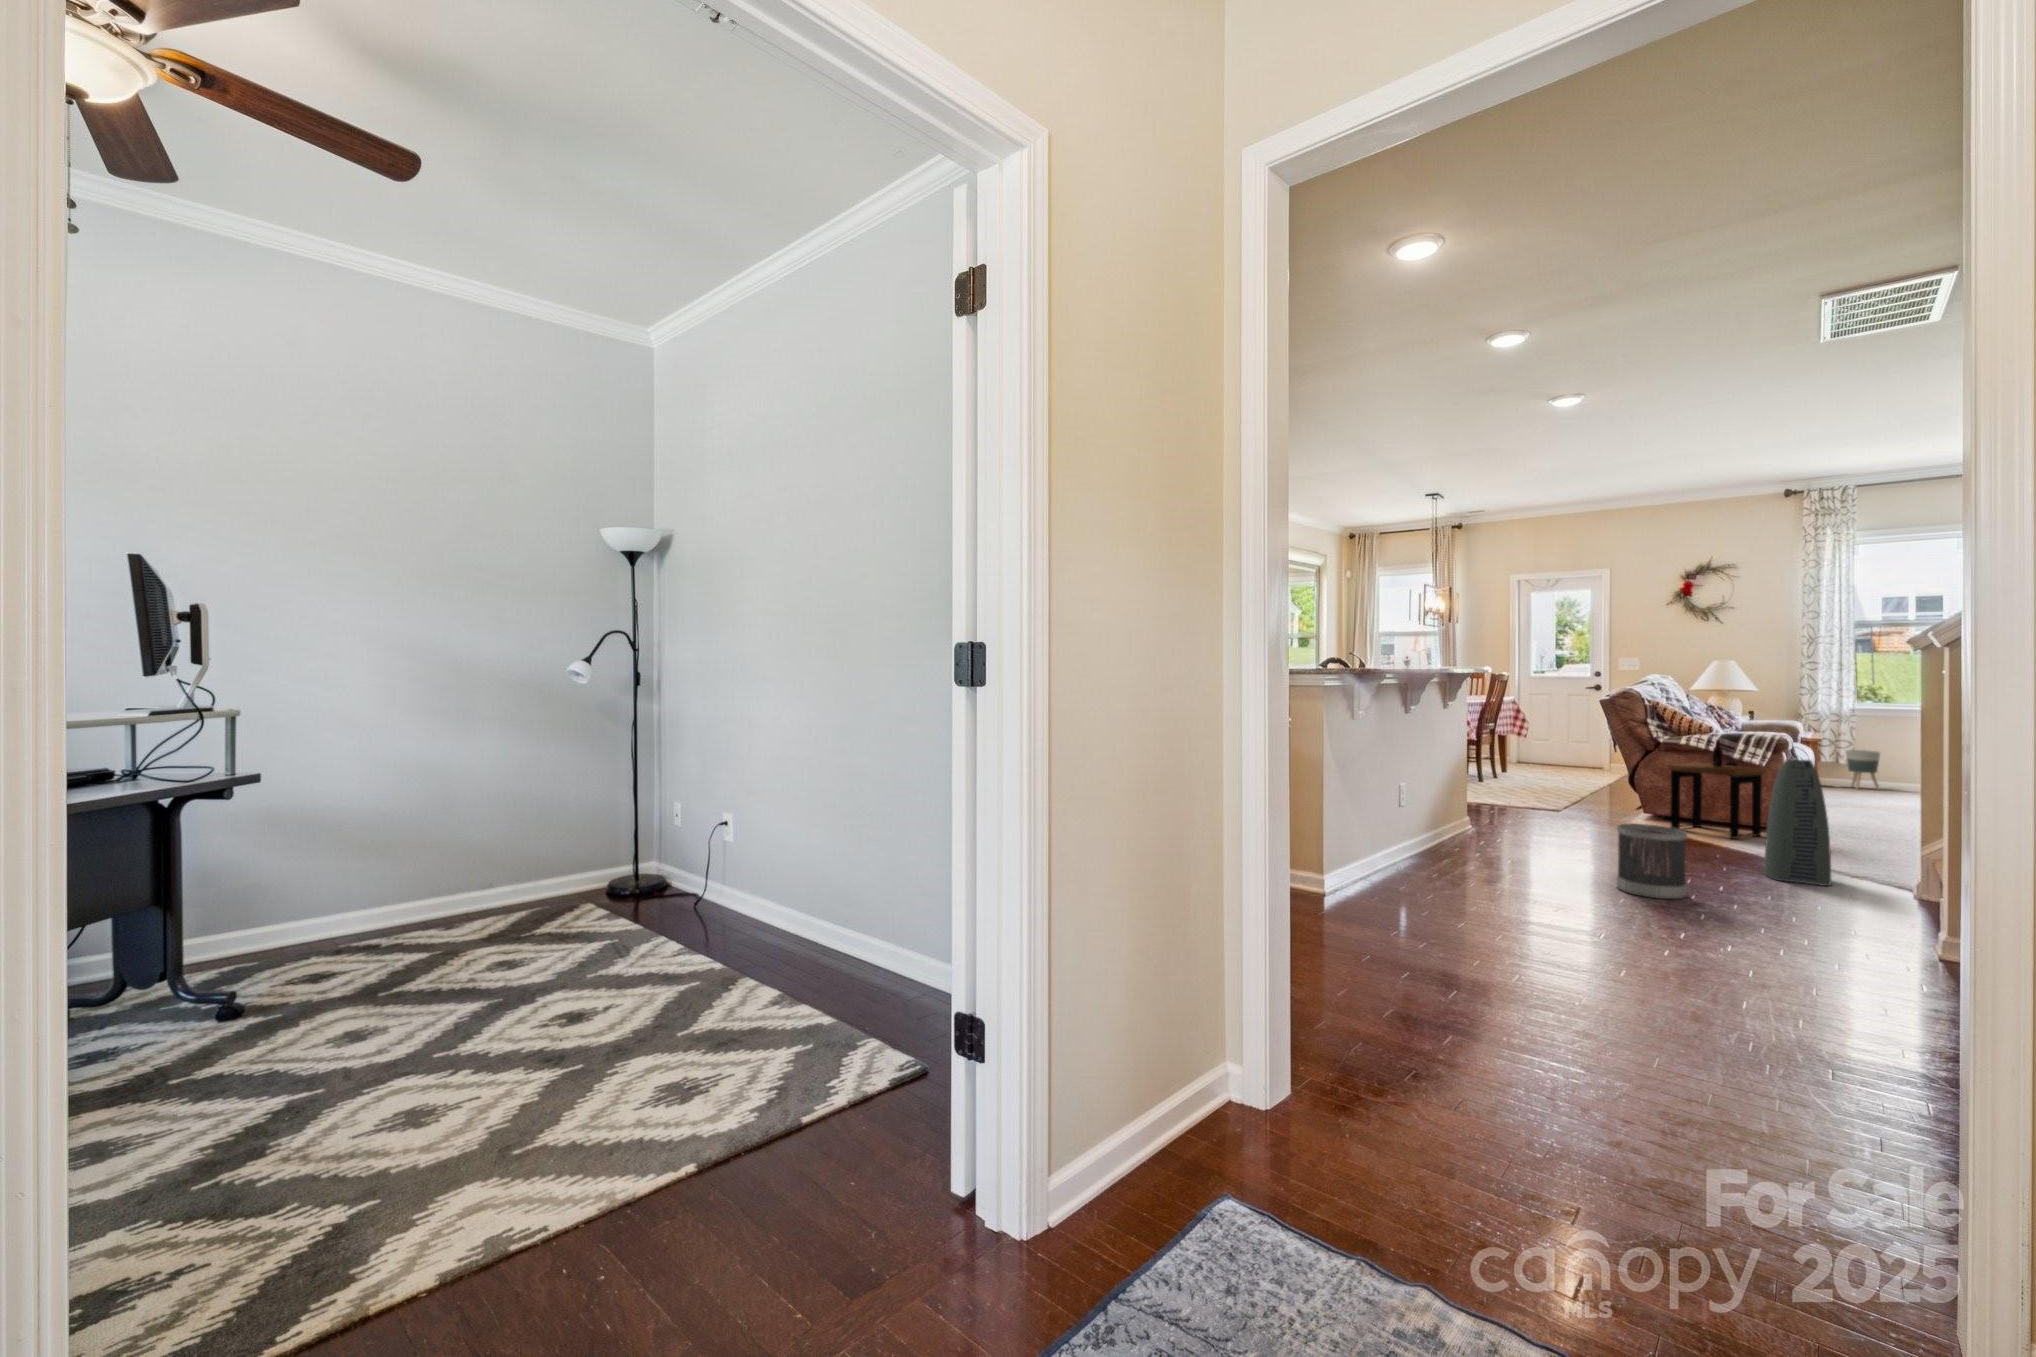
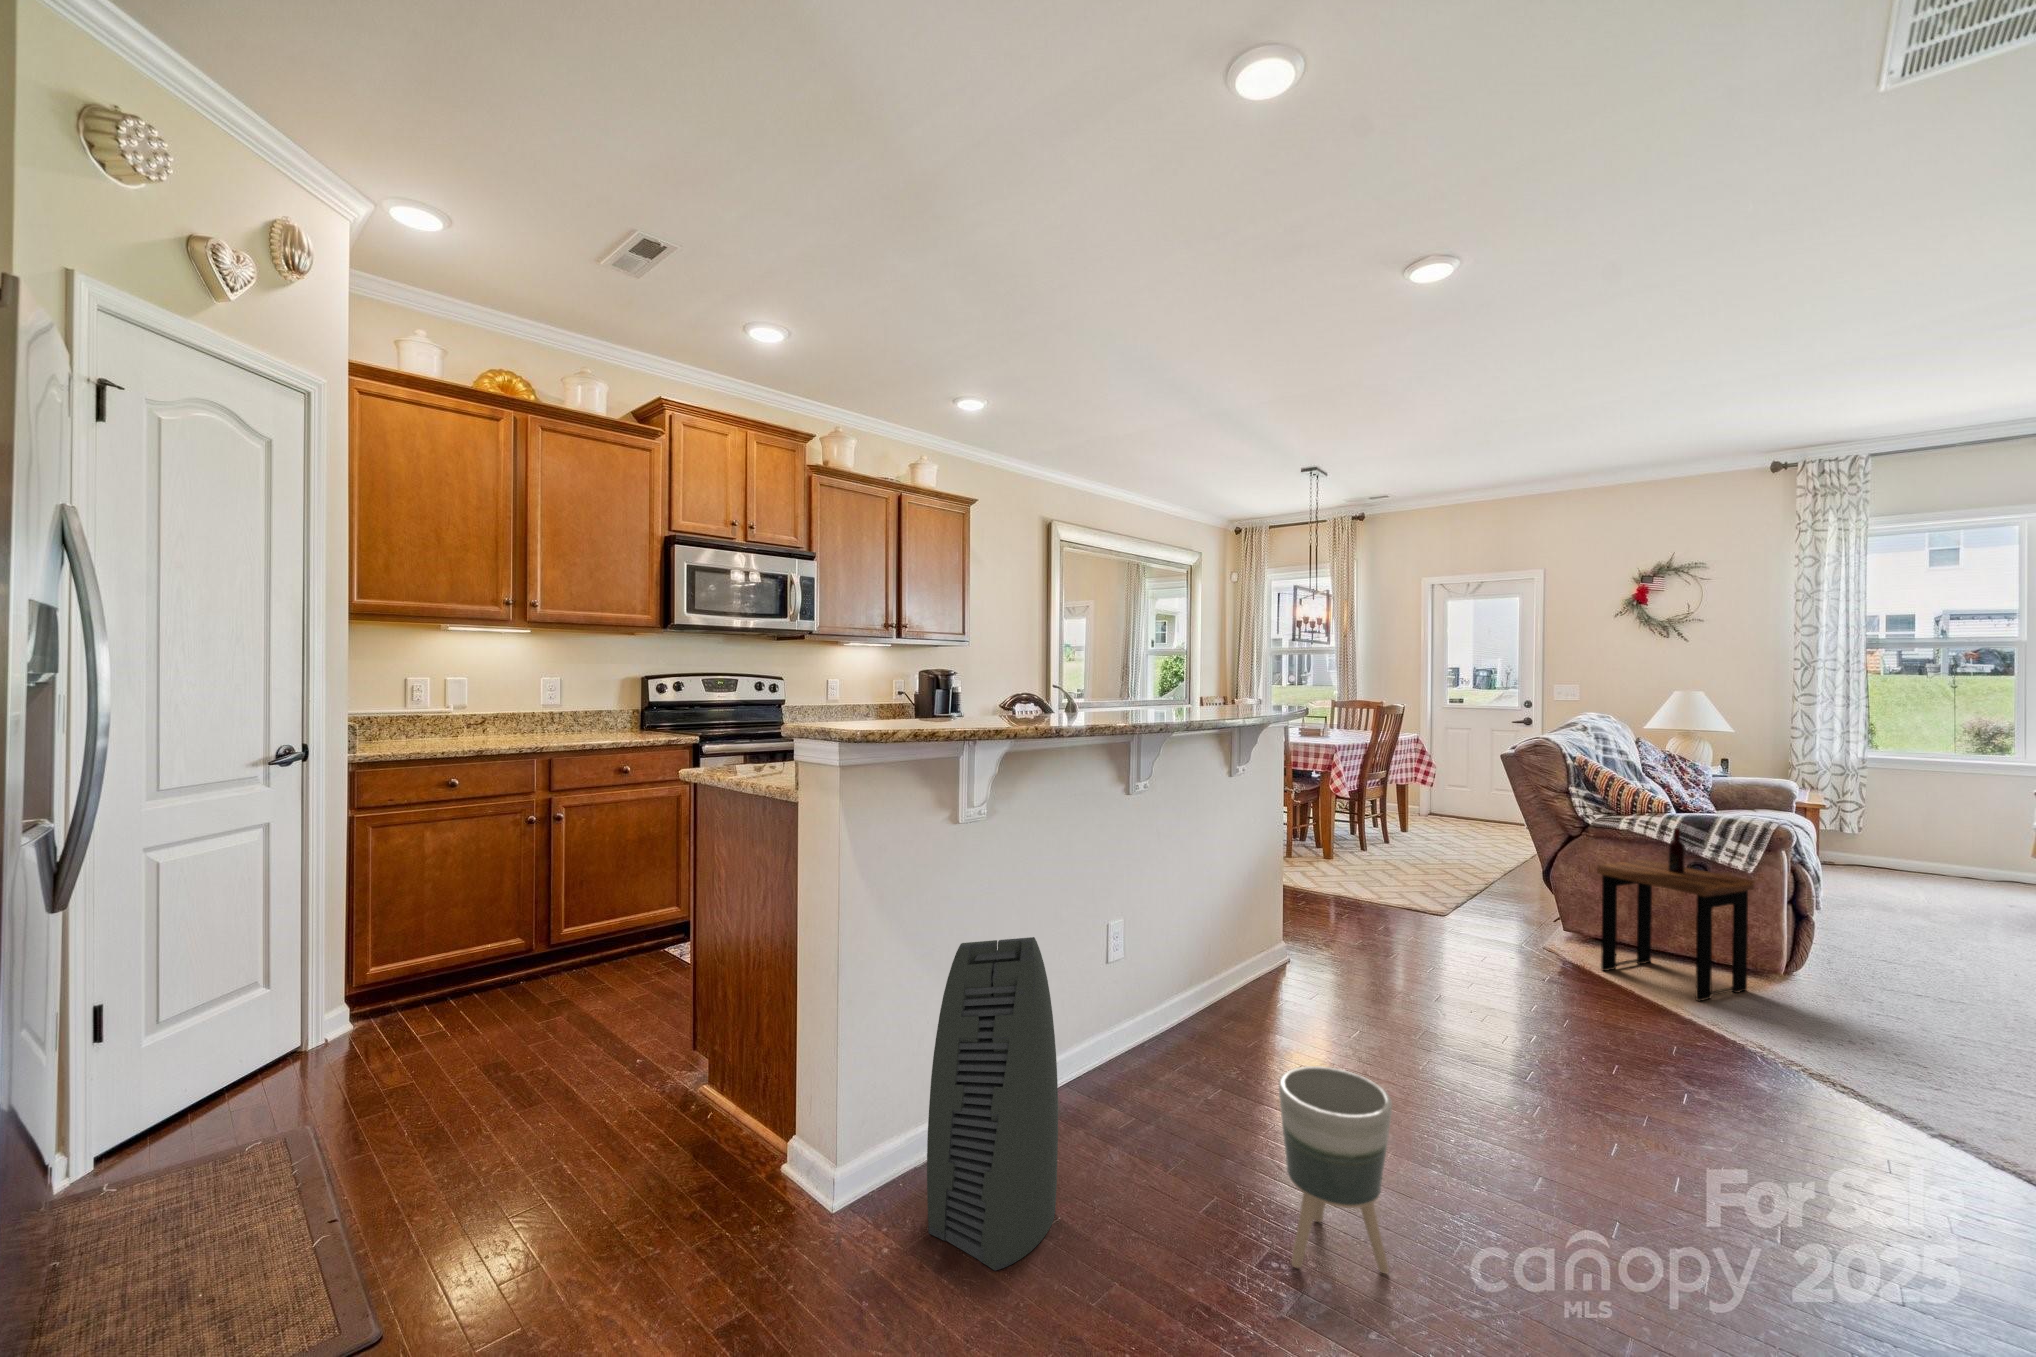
planter: present [1846,750,1880,789] -> present [1279,1066,1392,1274]
air purifier: present [1764,760,1831,886] -> present [927,937,1058,1271]
wastebasket: present [1617,824,1687,899] -> none [1458,1052,1602,1257]

